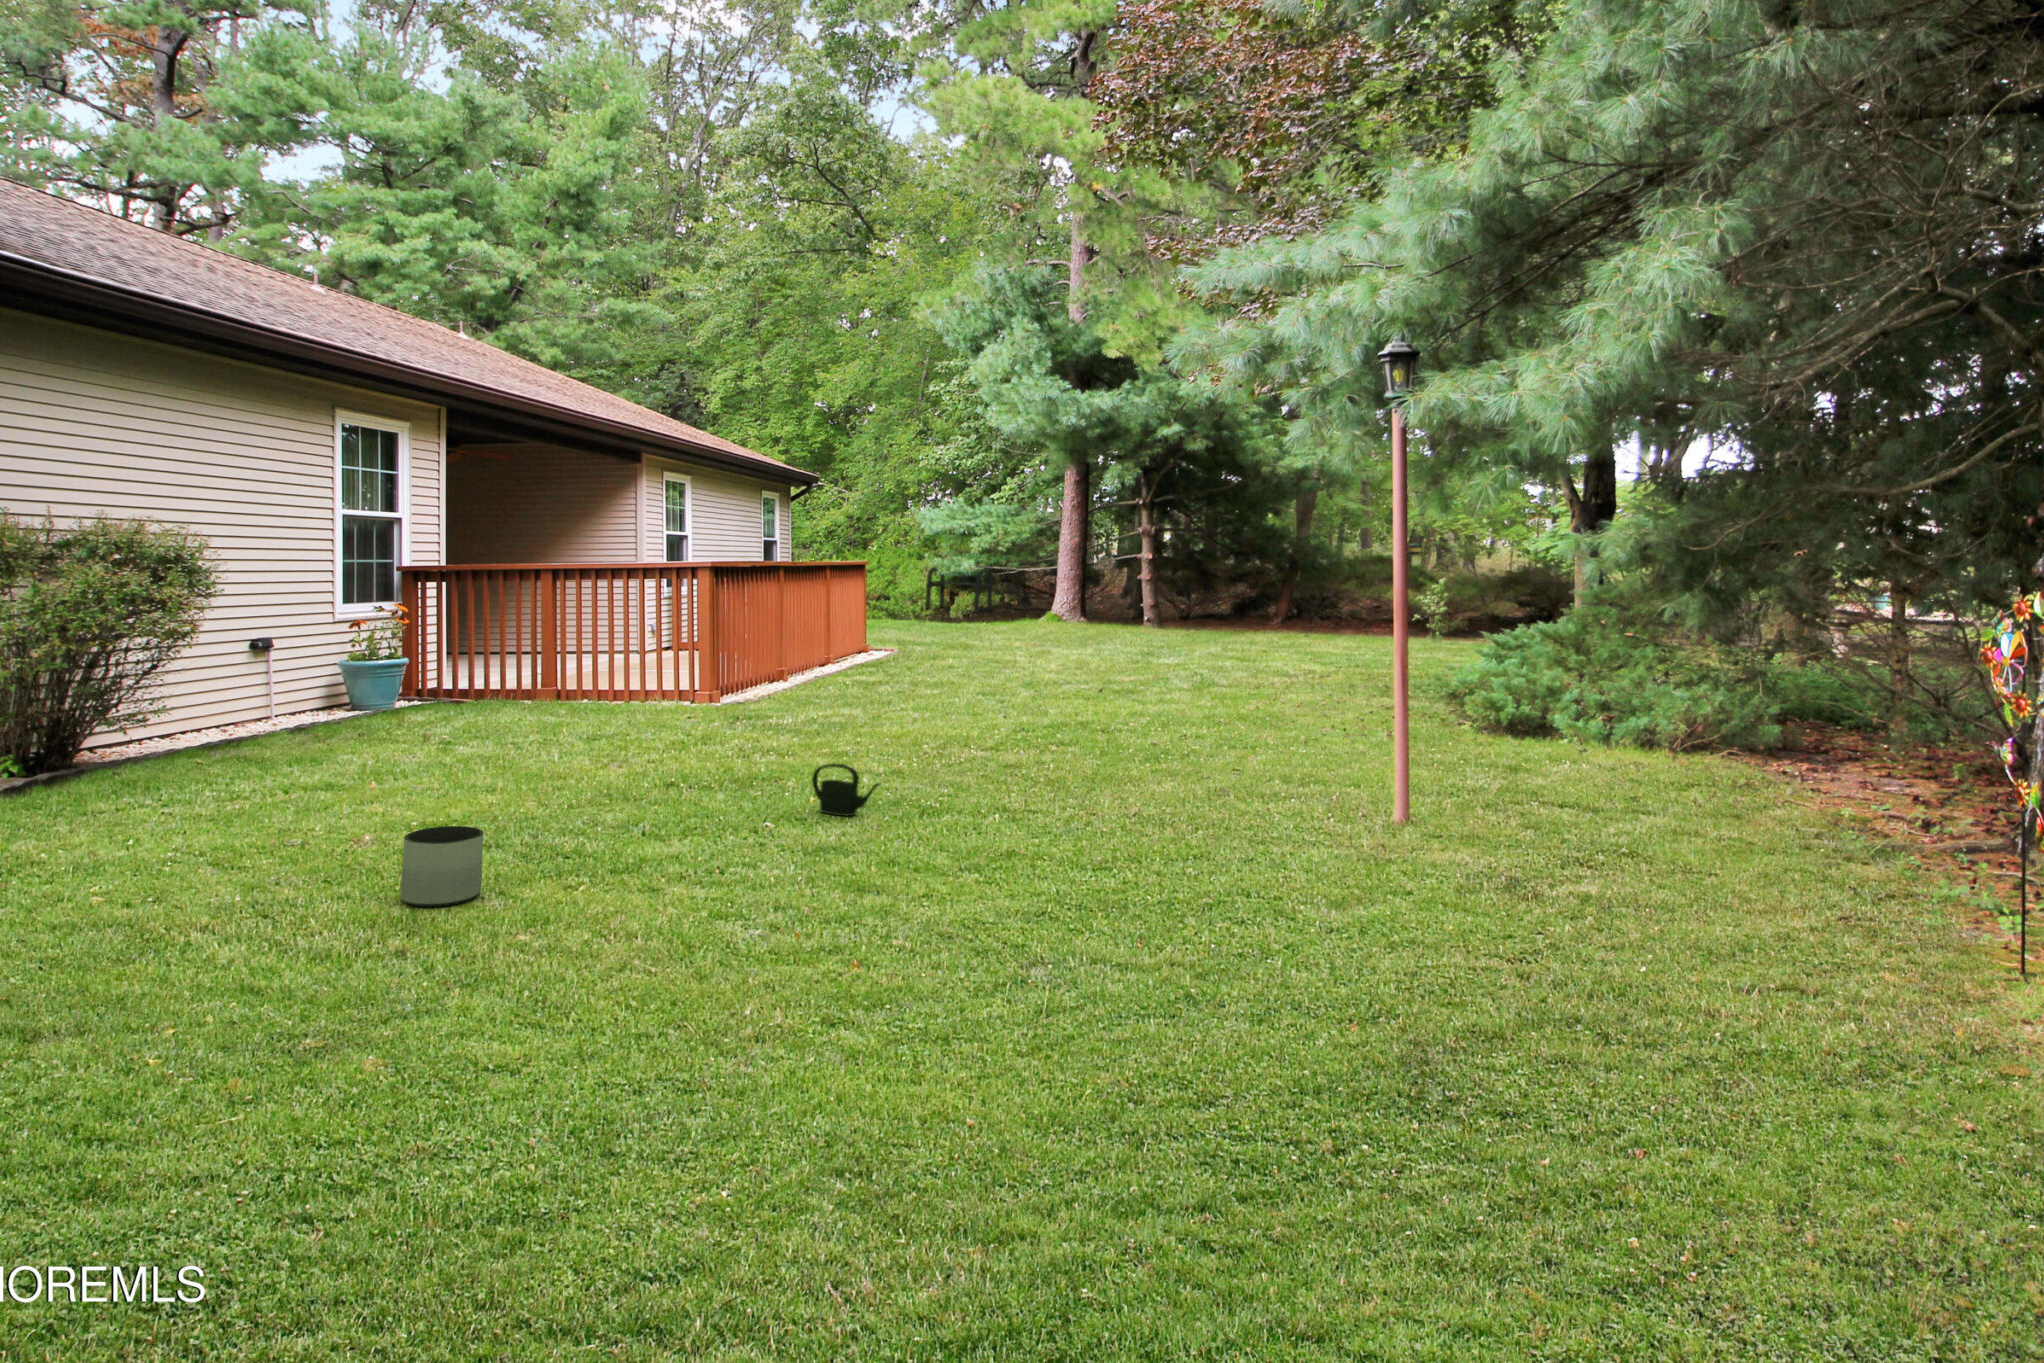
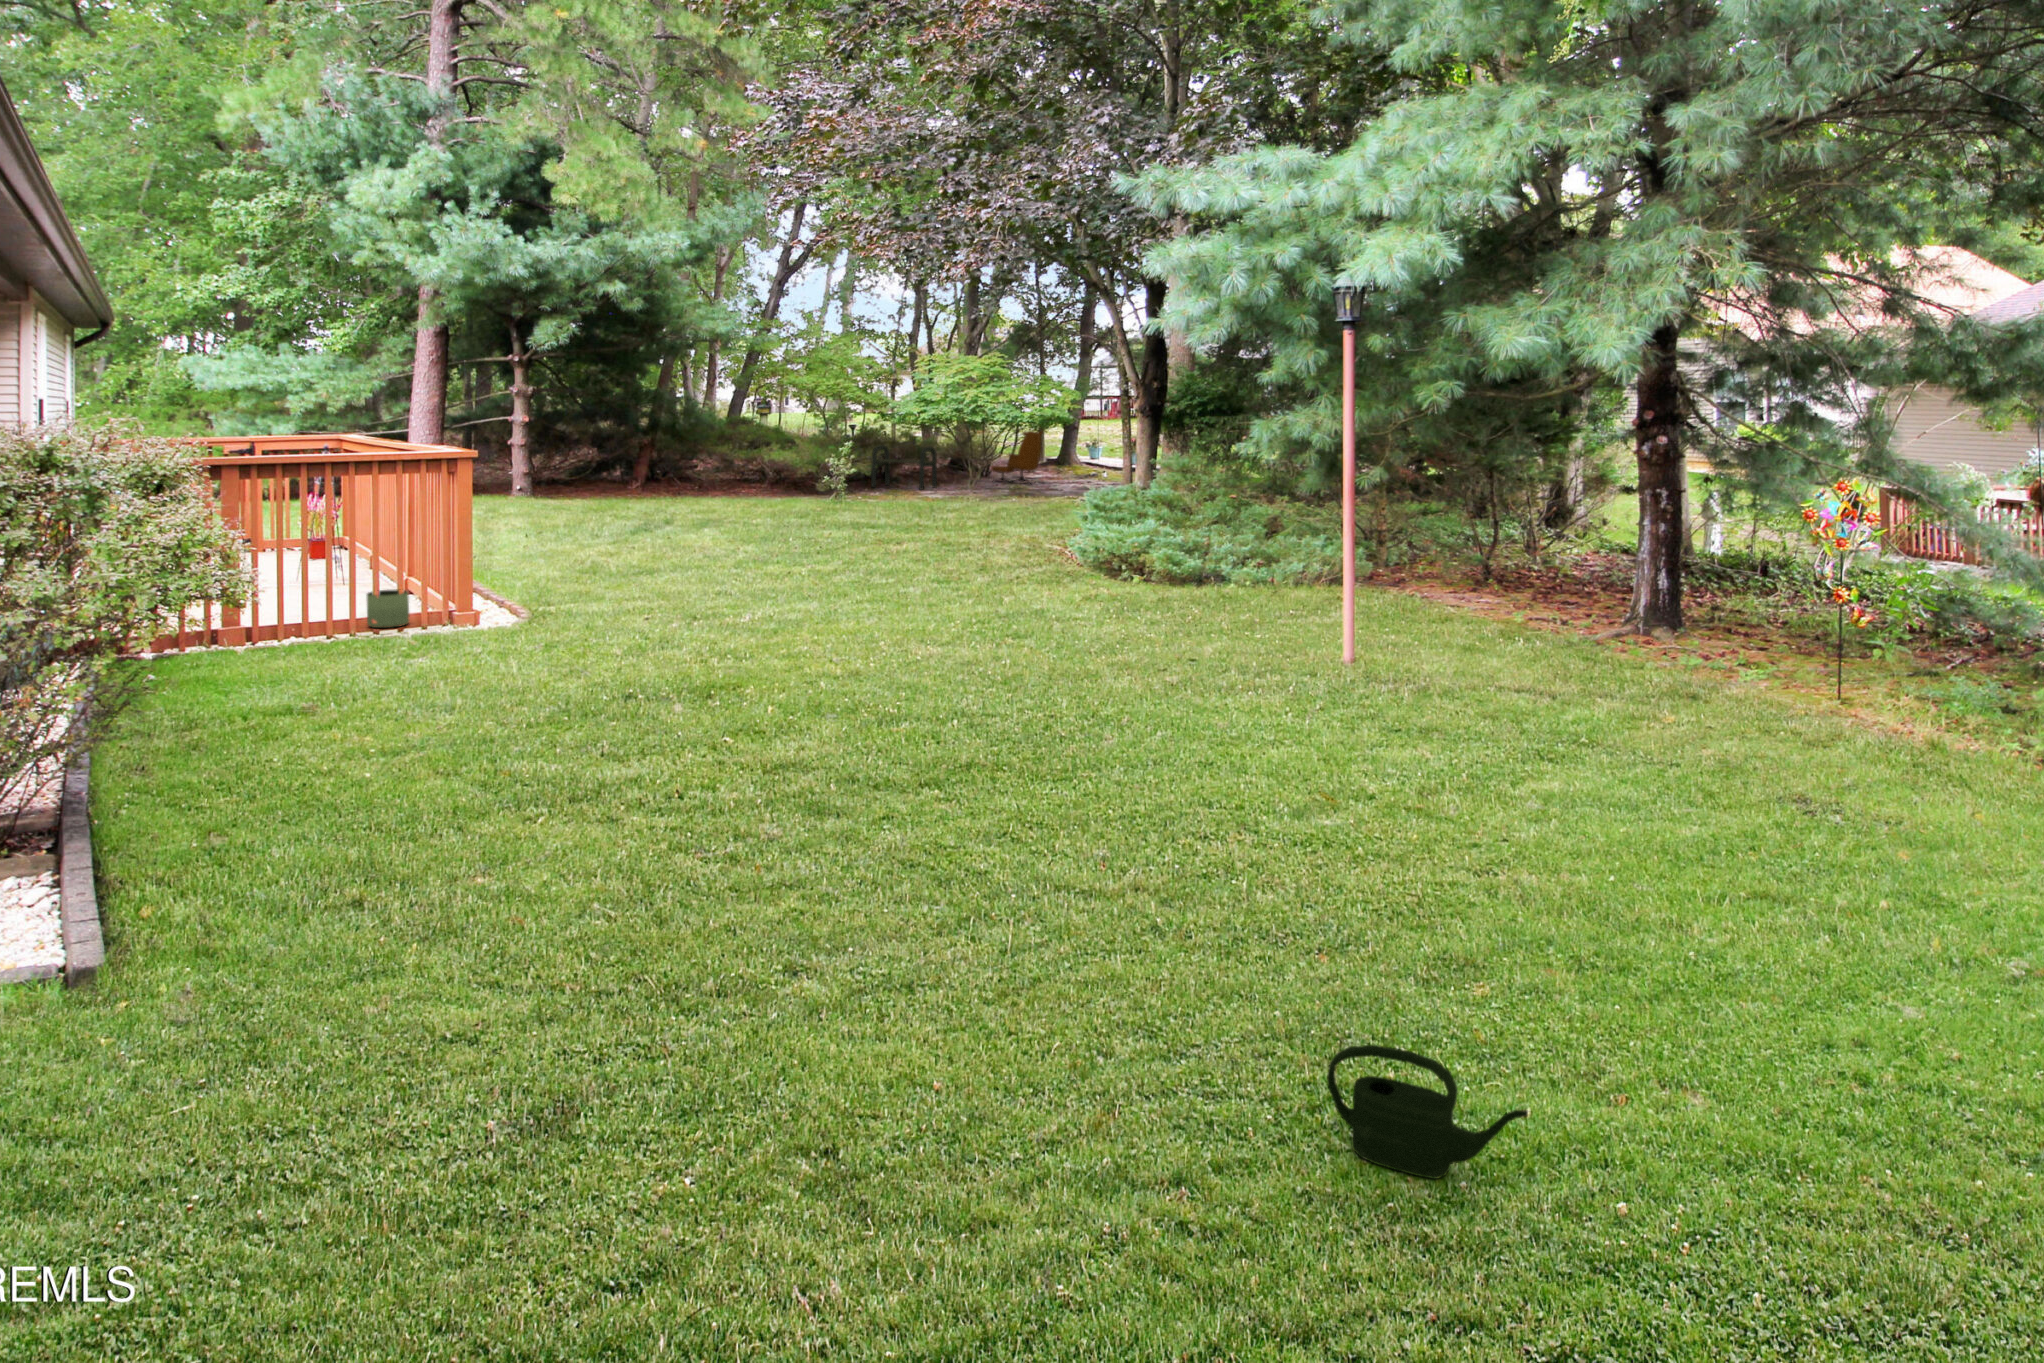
lounge chair: none [1048,556,1101,611] -> present [991,429,1043,484]
watering can: present [812,764,880,816] -> present [1327,1045,1528,1179]
planter: present [400,826,483,907] -> present [366,589,410,628]

